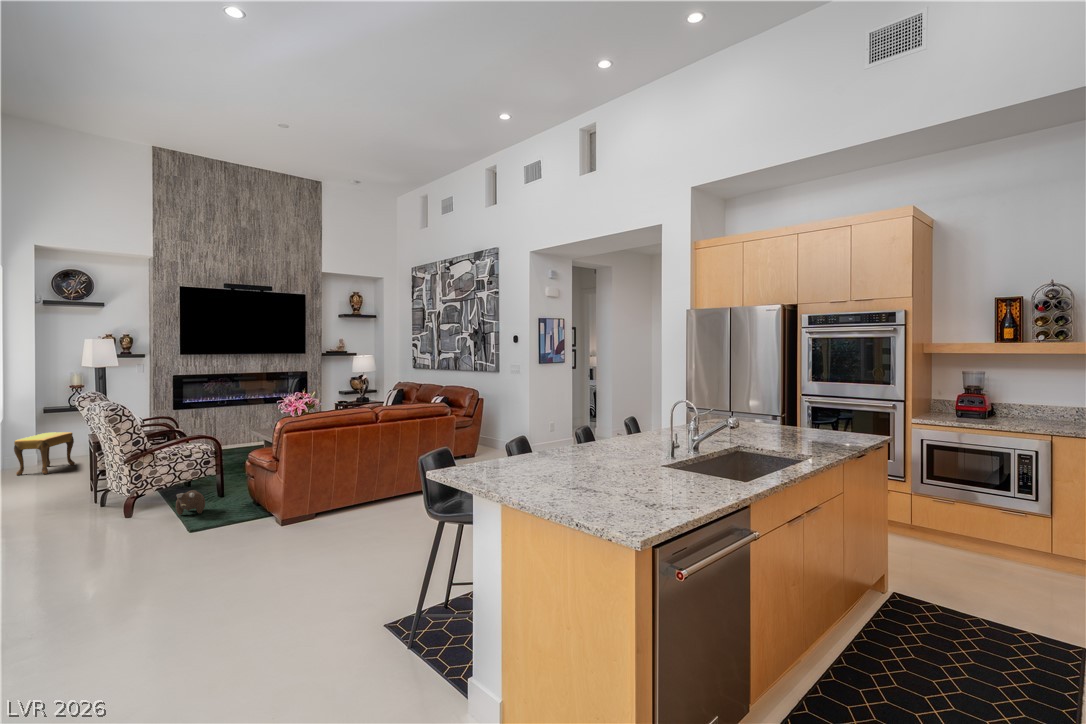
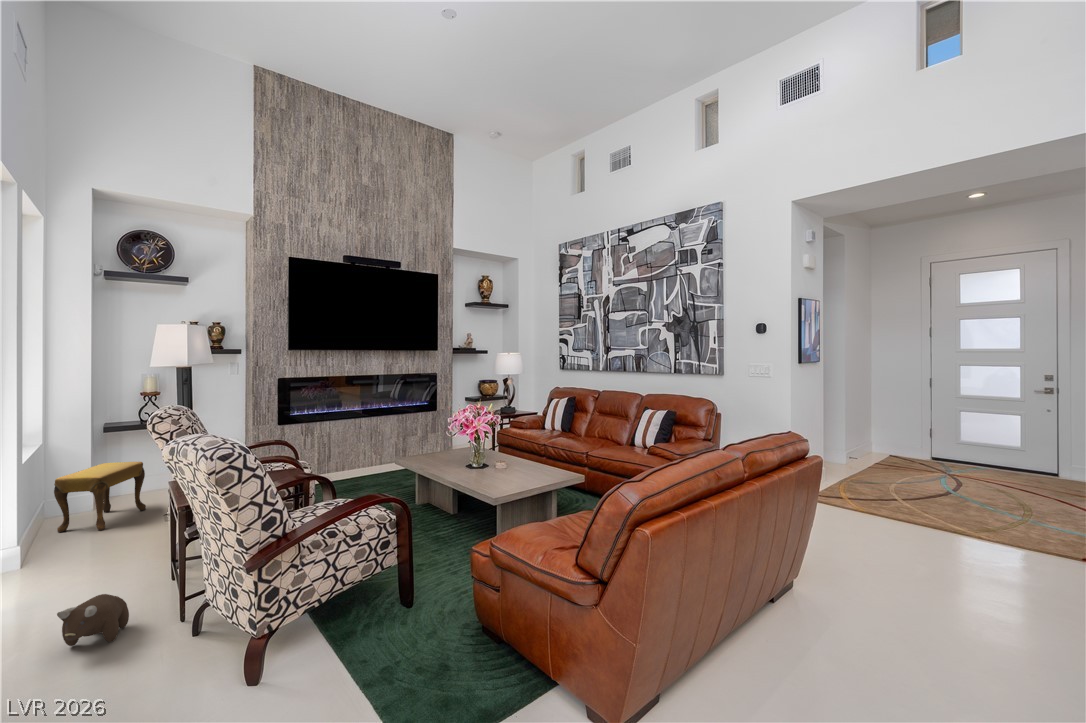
plush toy: present [176,490,205,515] -> present [57,594,129,646]

